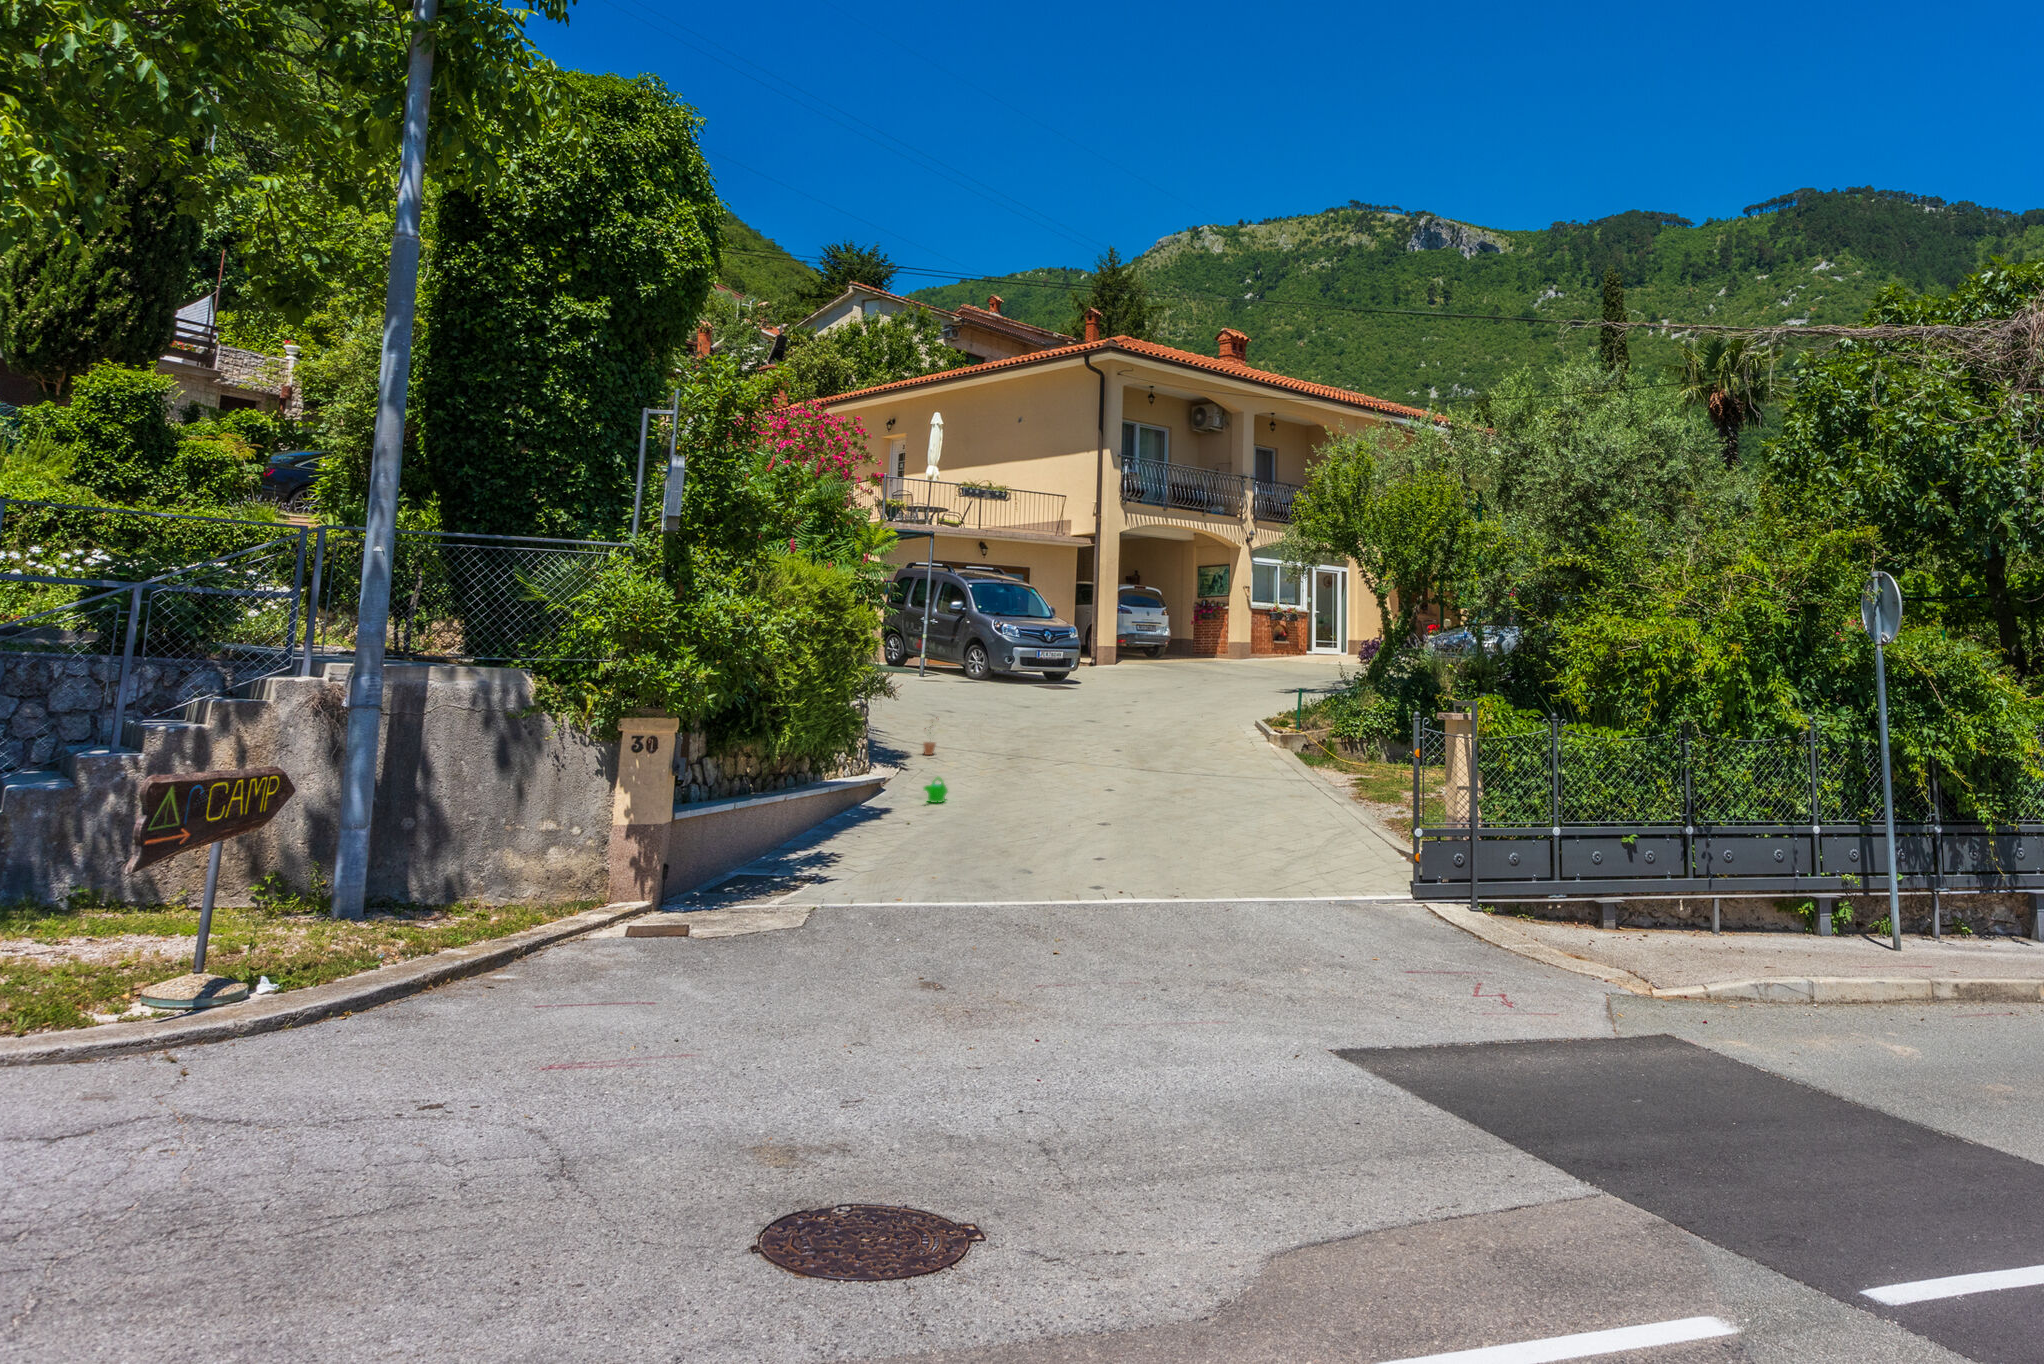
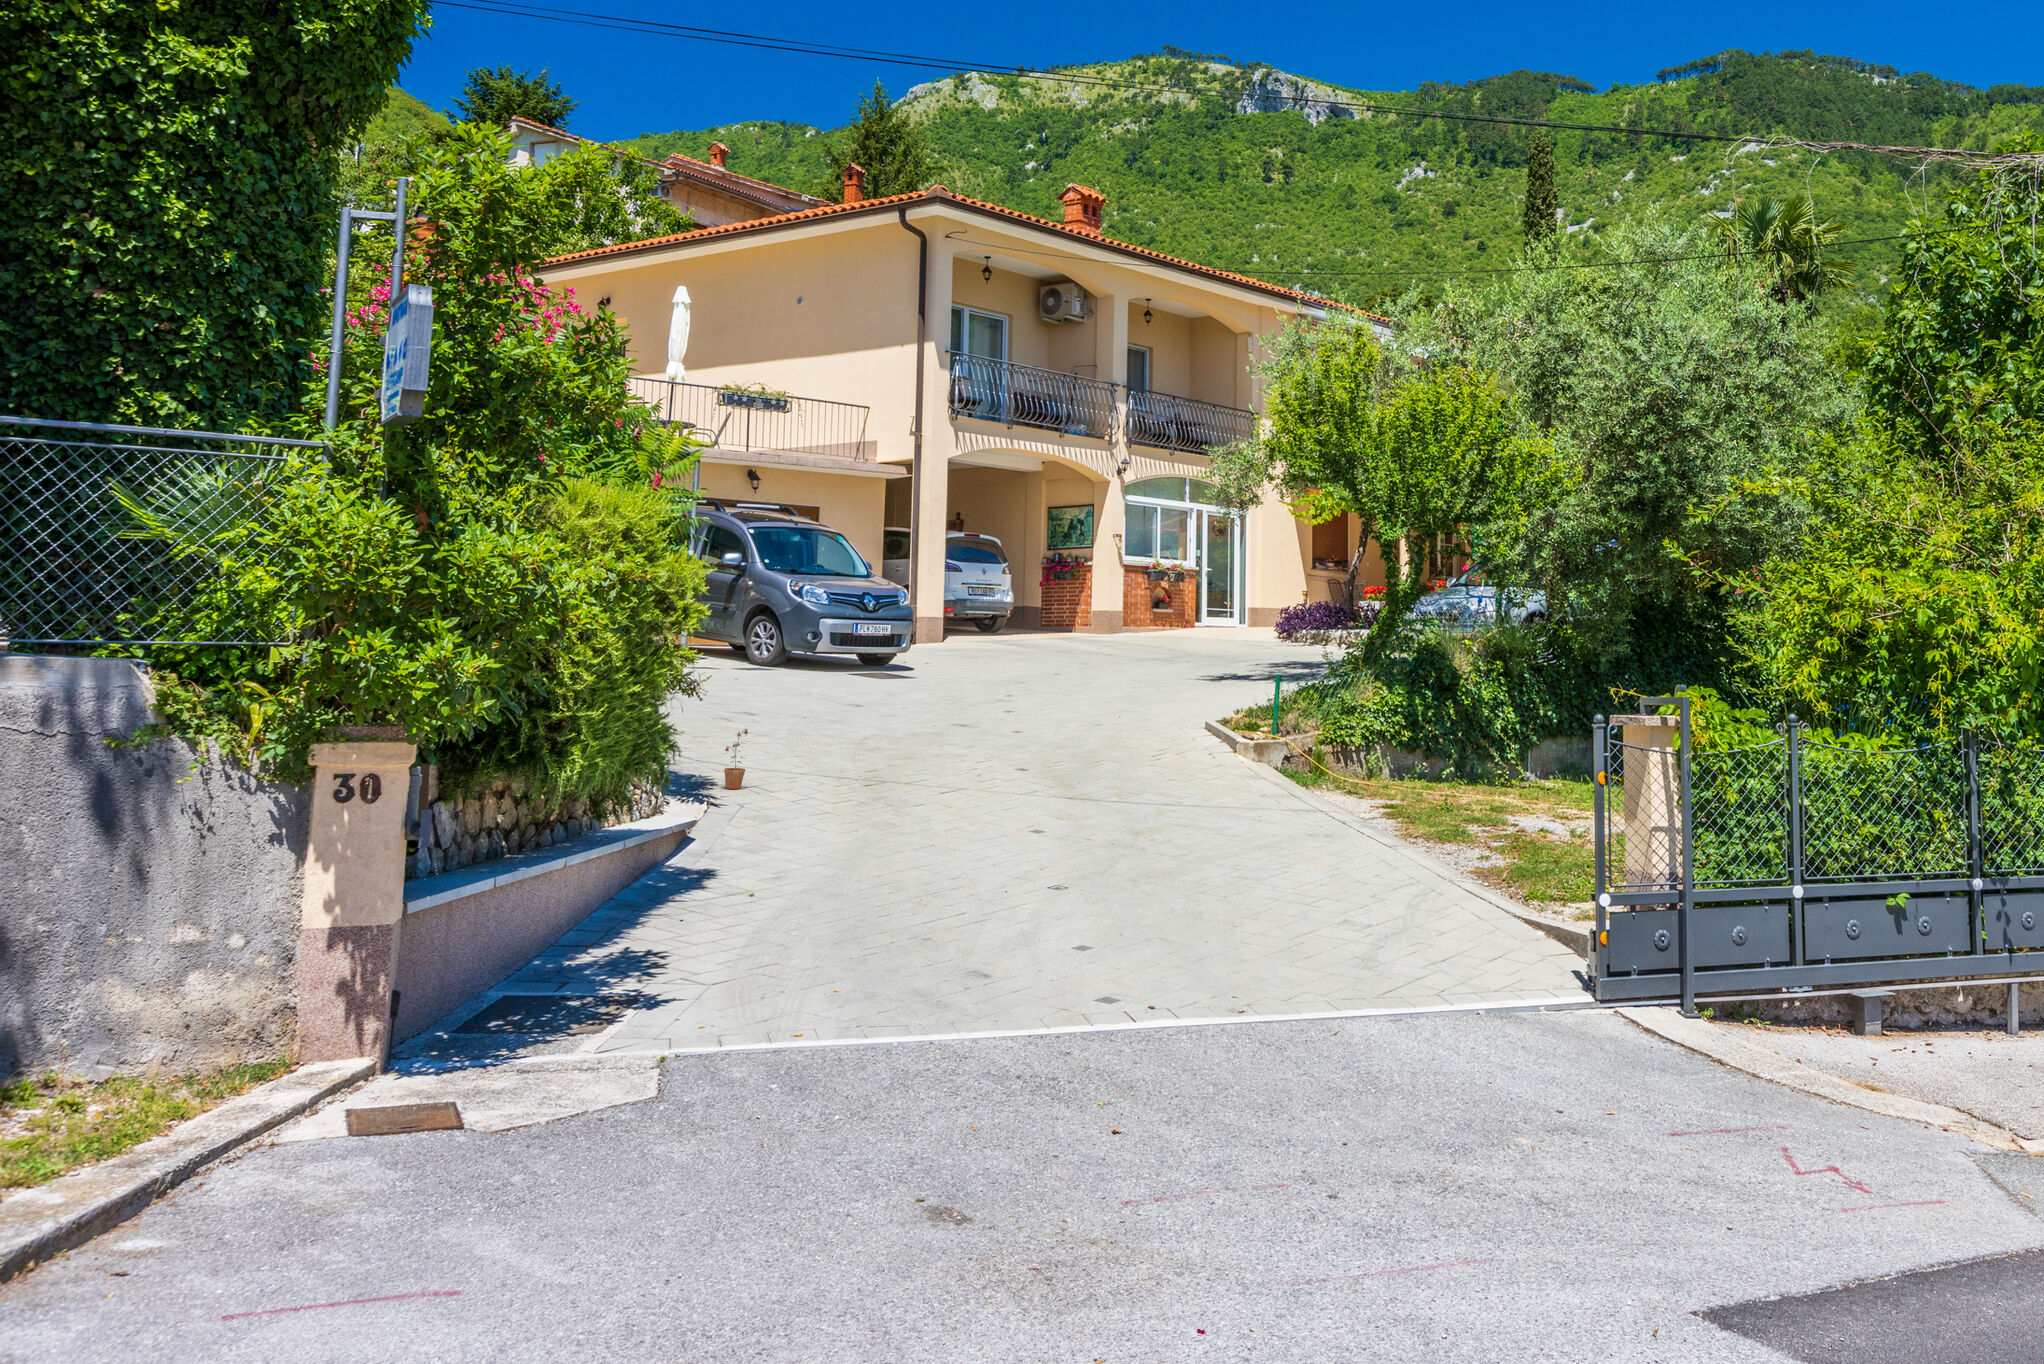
watering can: present [924,777,948,803] -> none [758,824,794,865]

